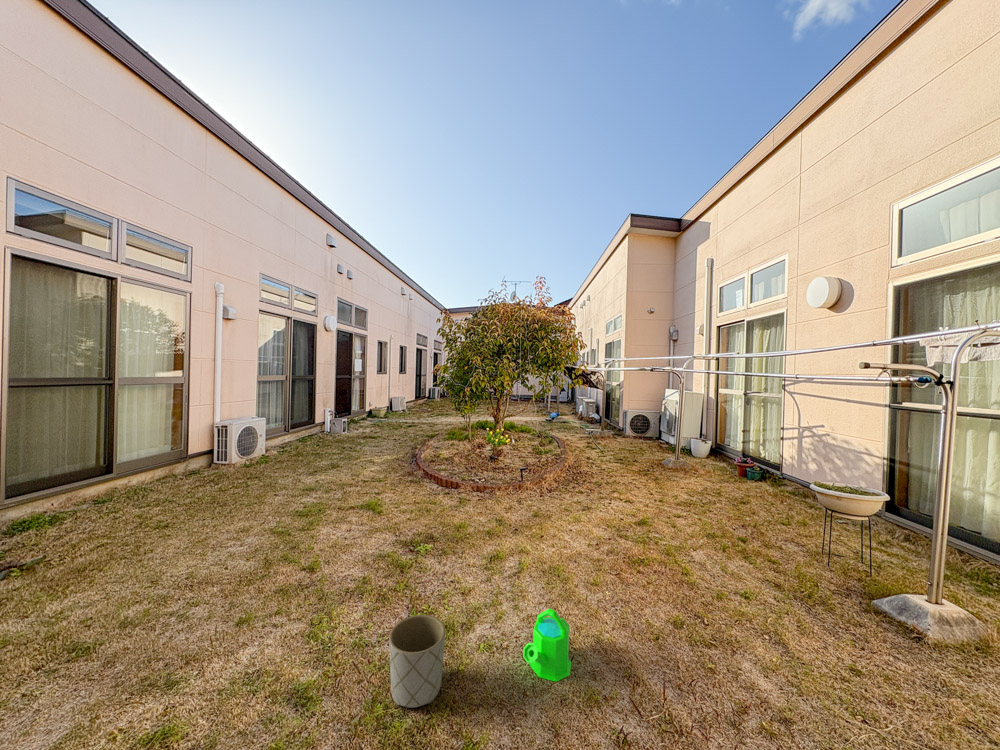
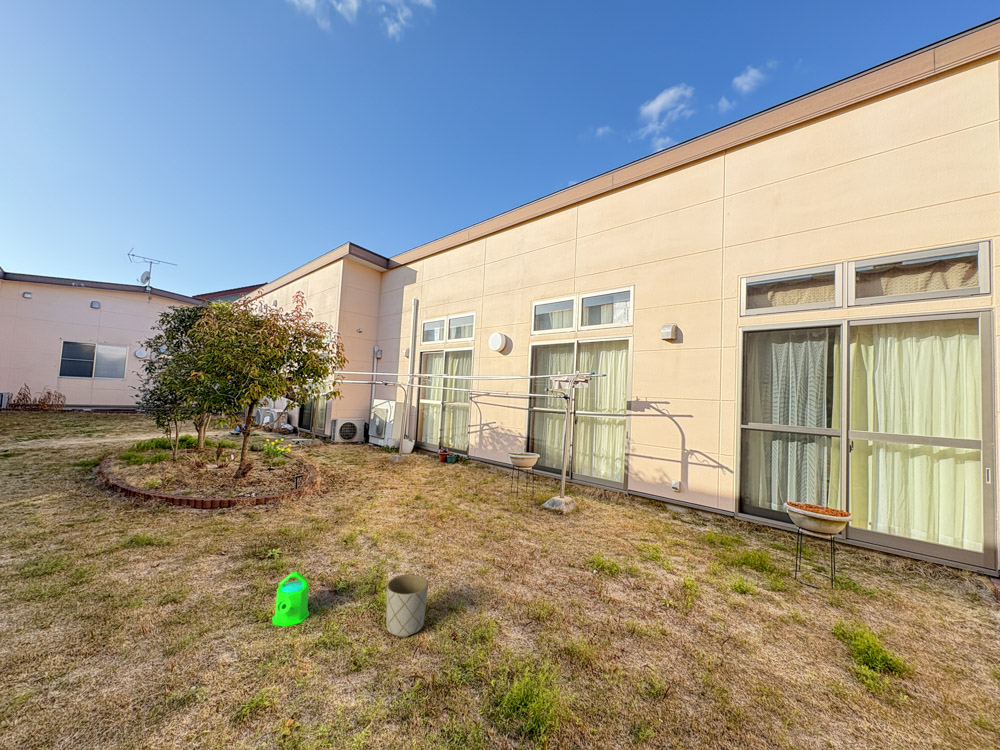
watering can: present [523,608,571,682] -> present [272,572,309,627]

